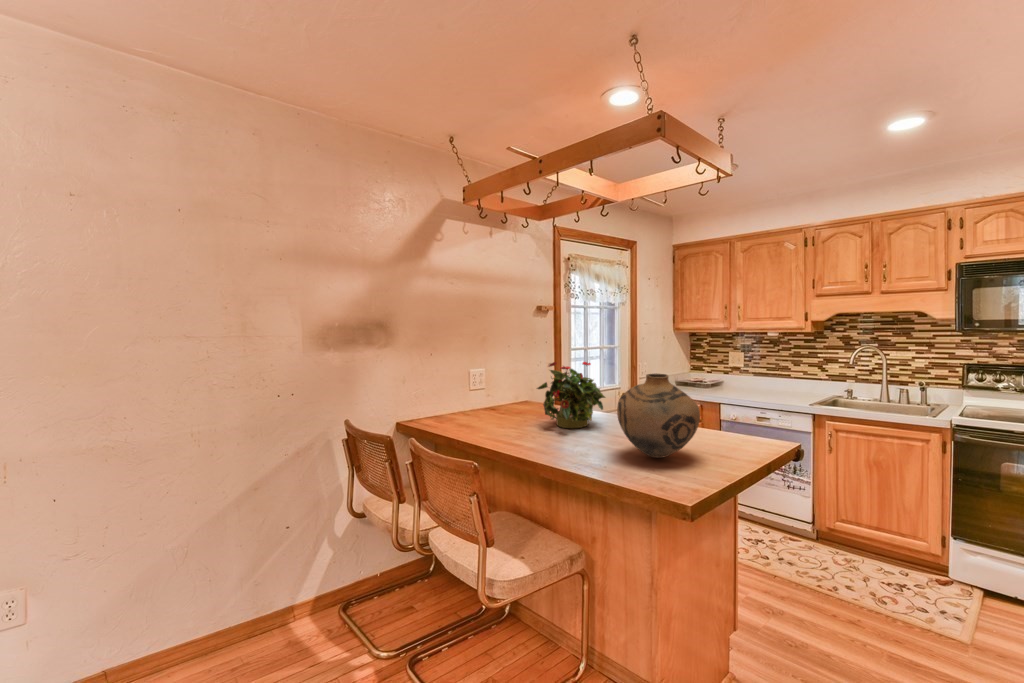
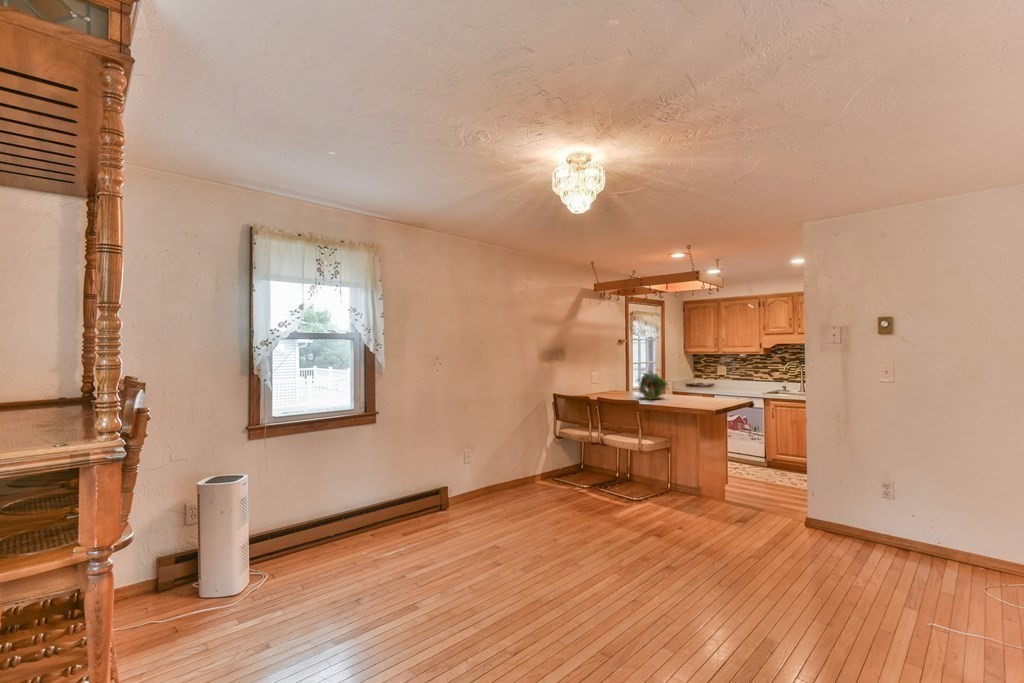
vase: present [617,373,700,458] -> none [682,372,716,406]

